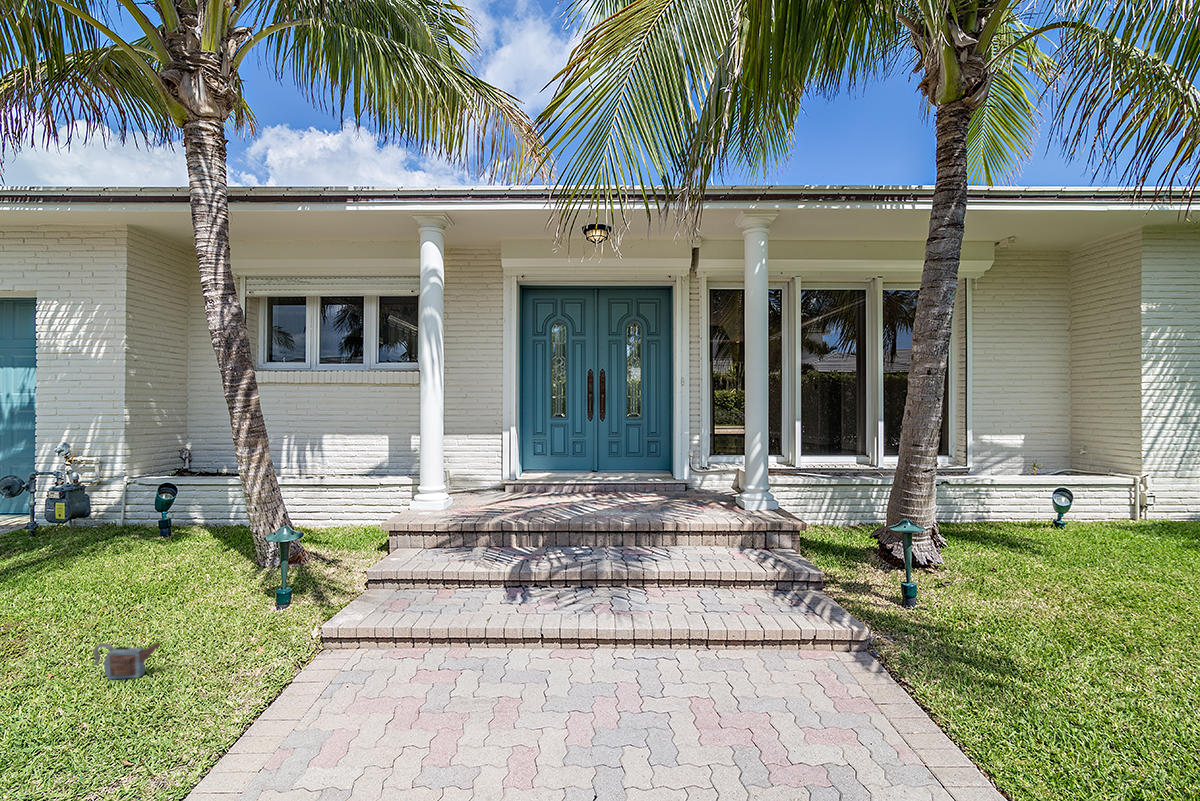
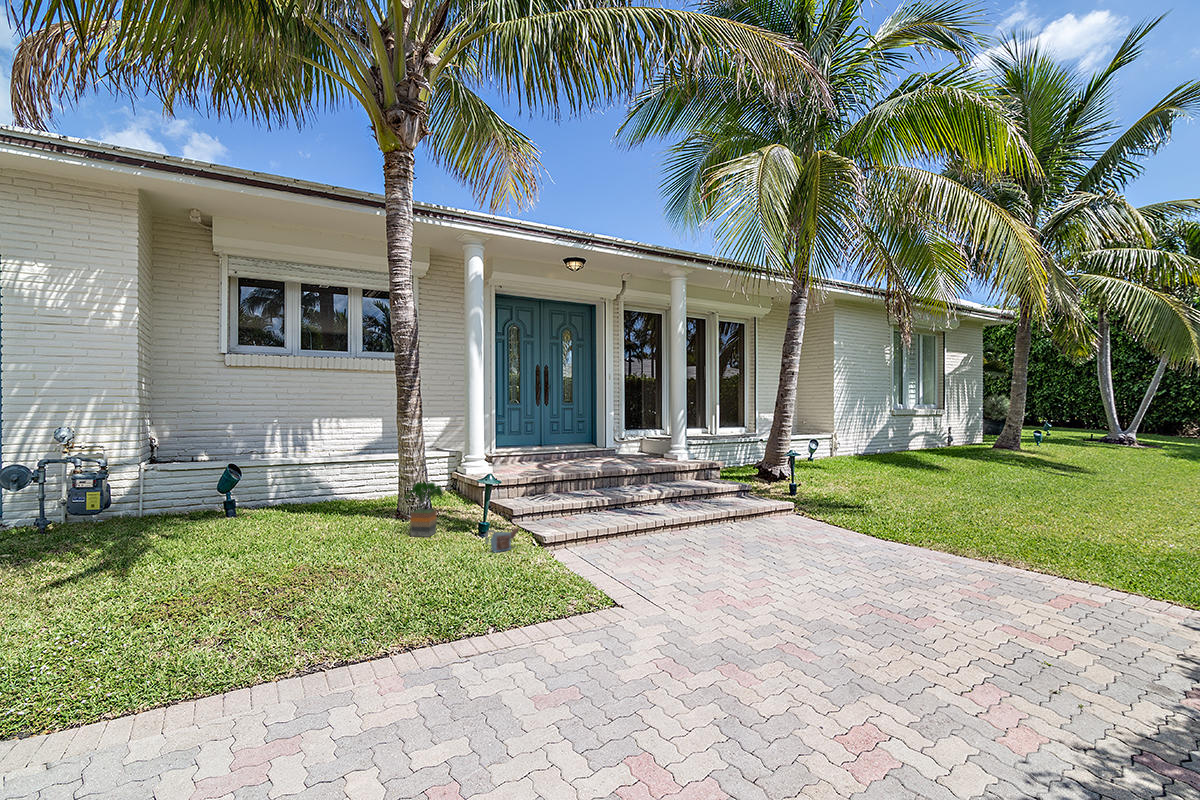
potted tree: none [136,539,199,618] -> present [405,482,444,537]

